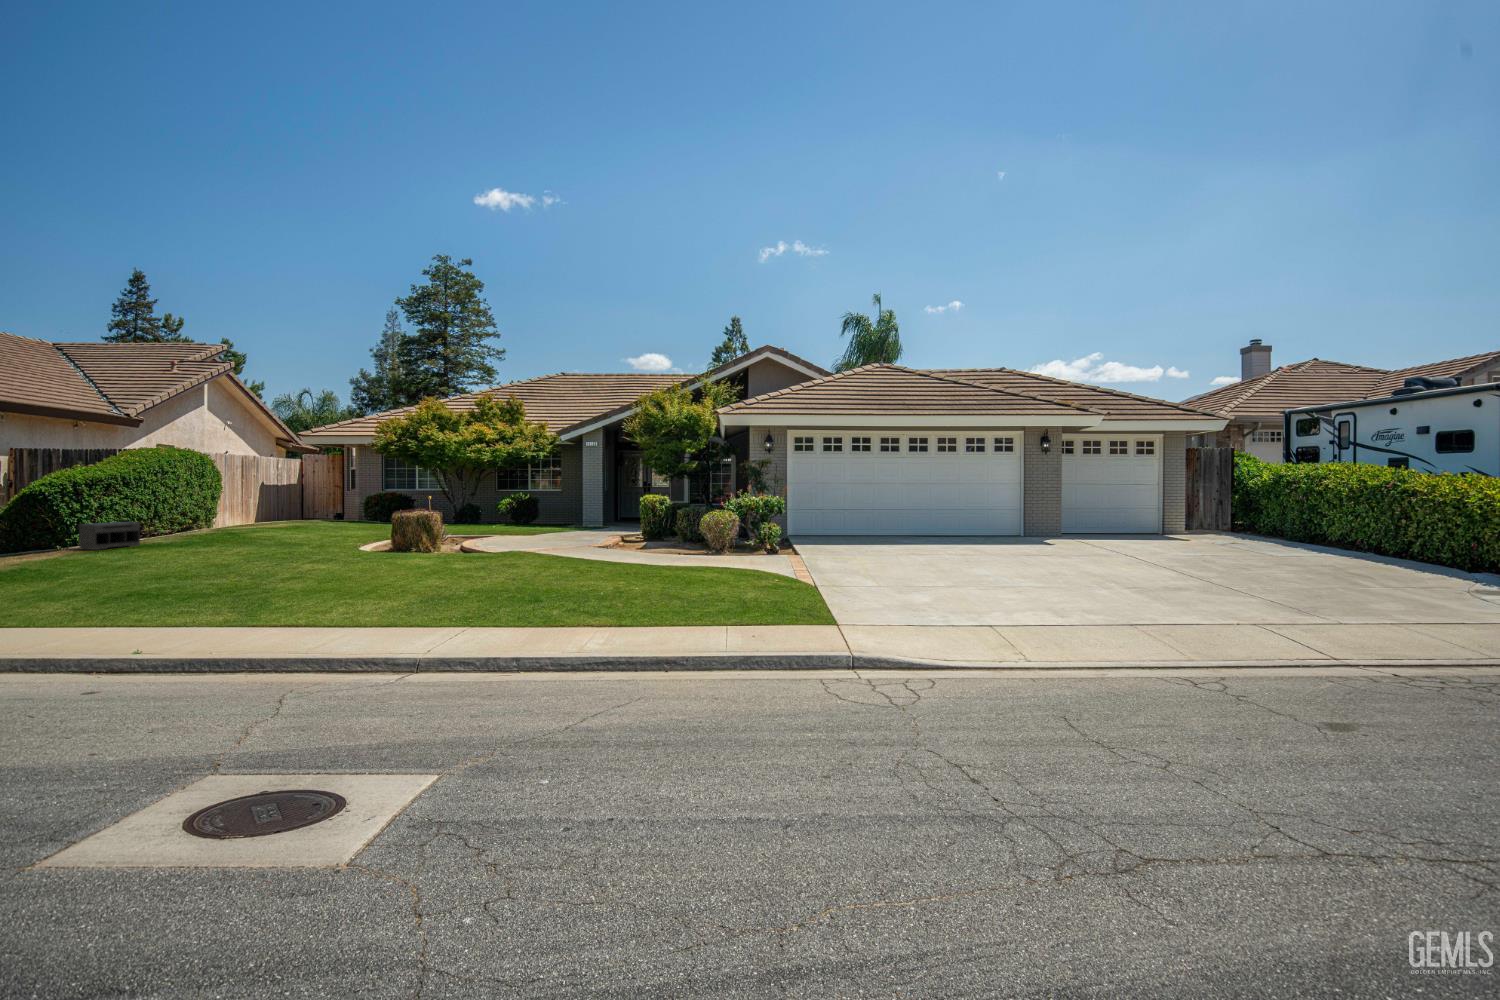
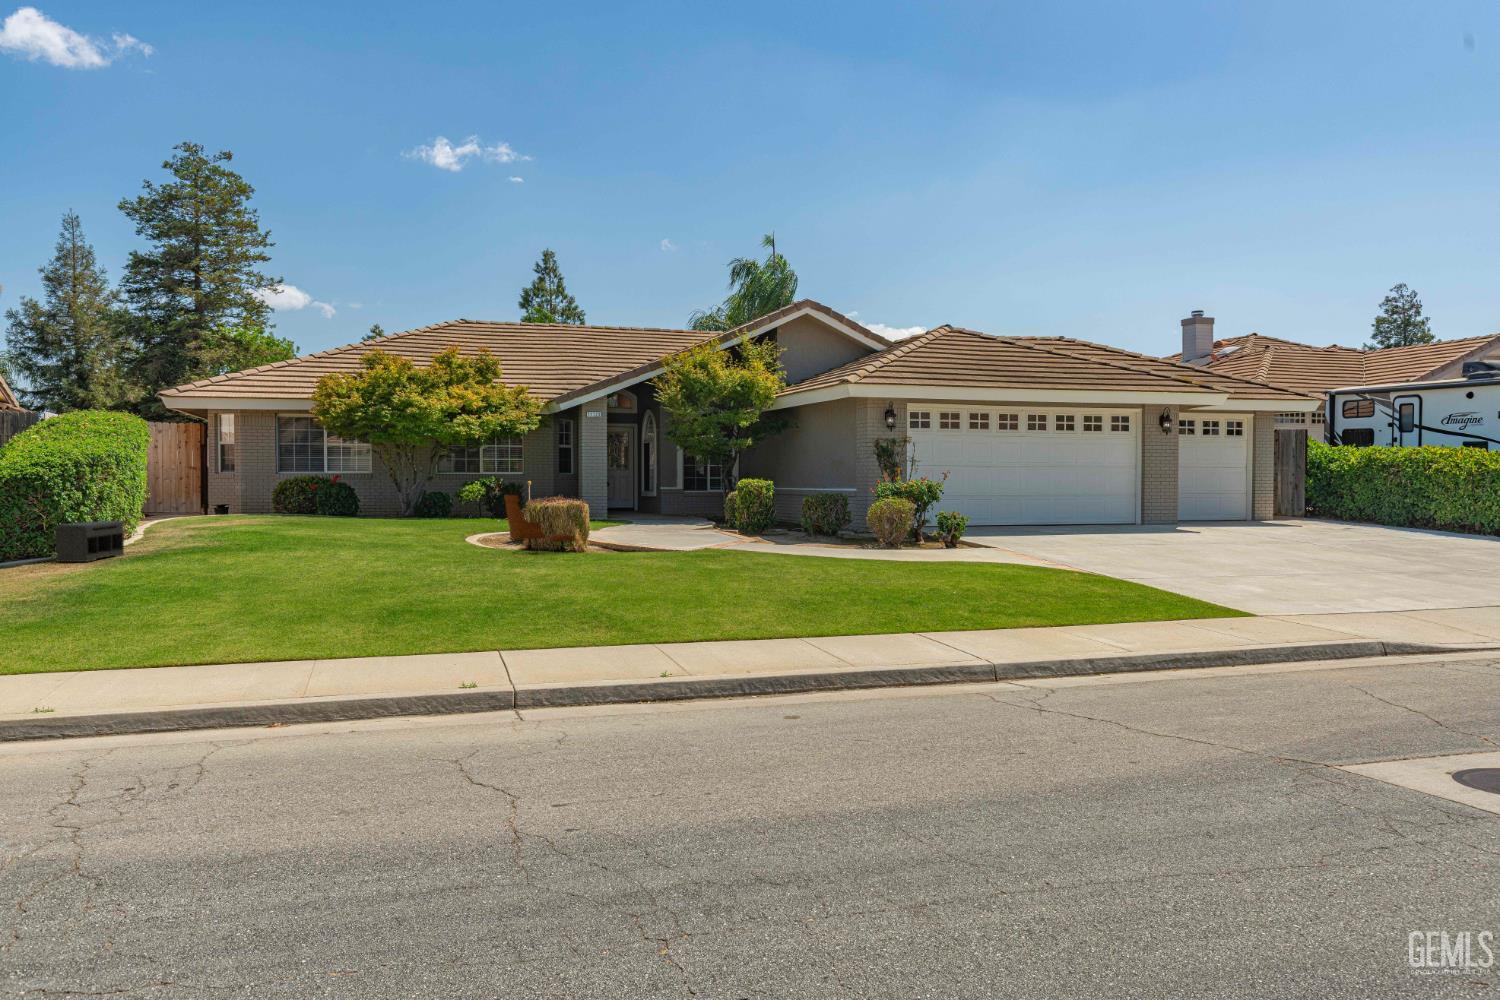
lounge chair: none [383,505,445,551] -> present [504,495,575,552]

